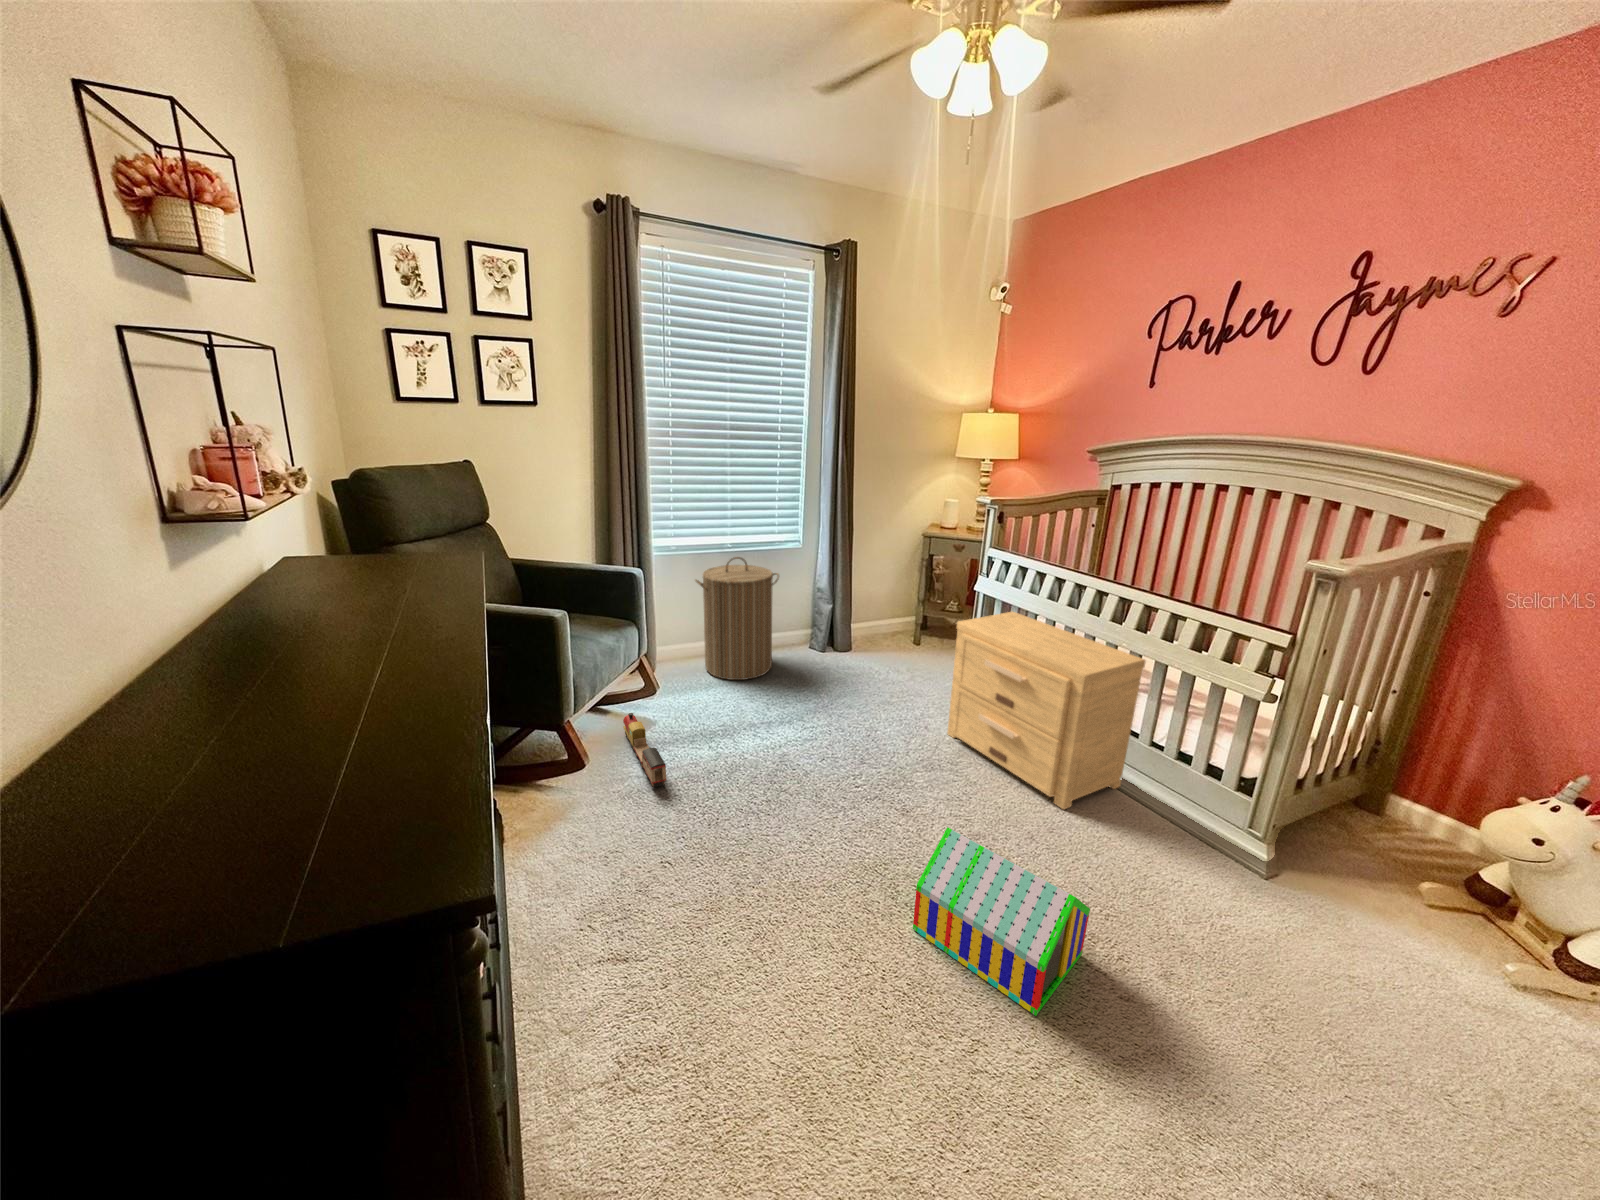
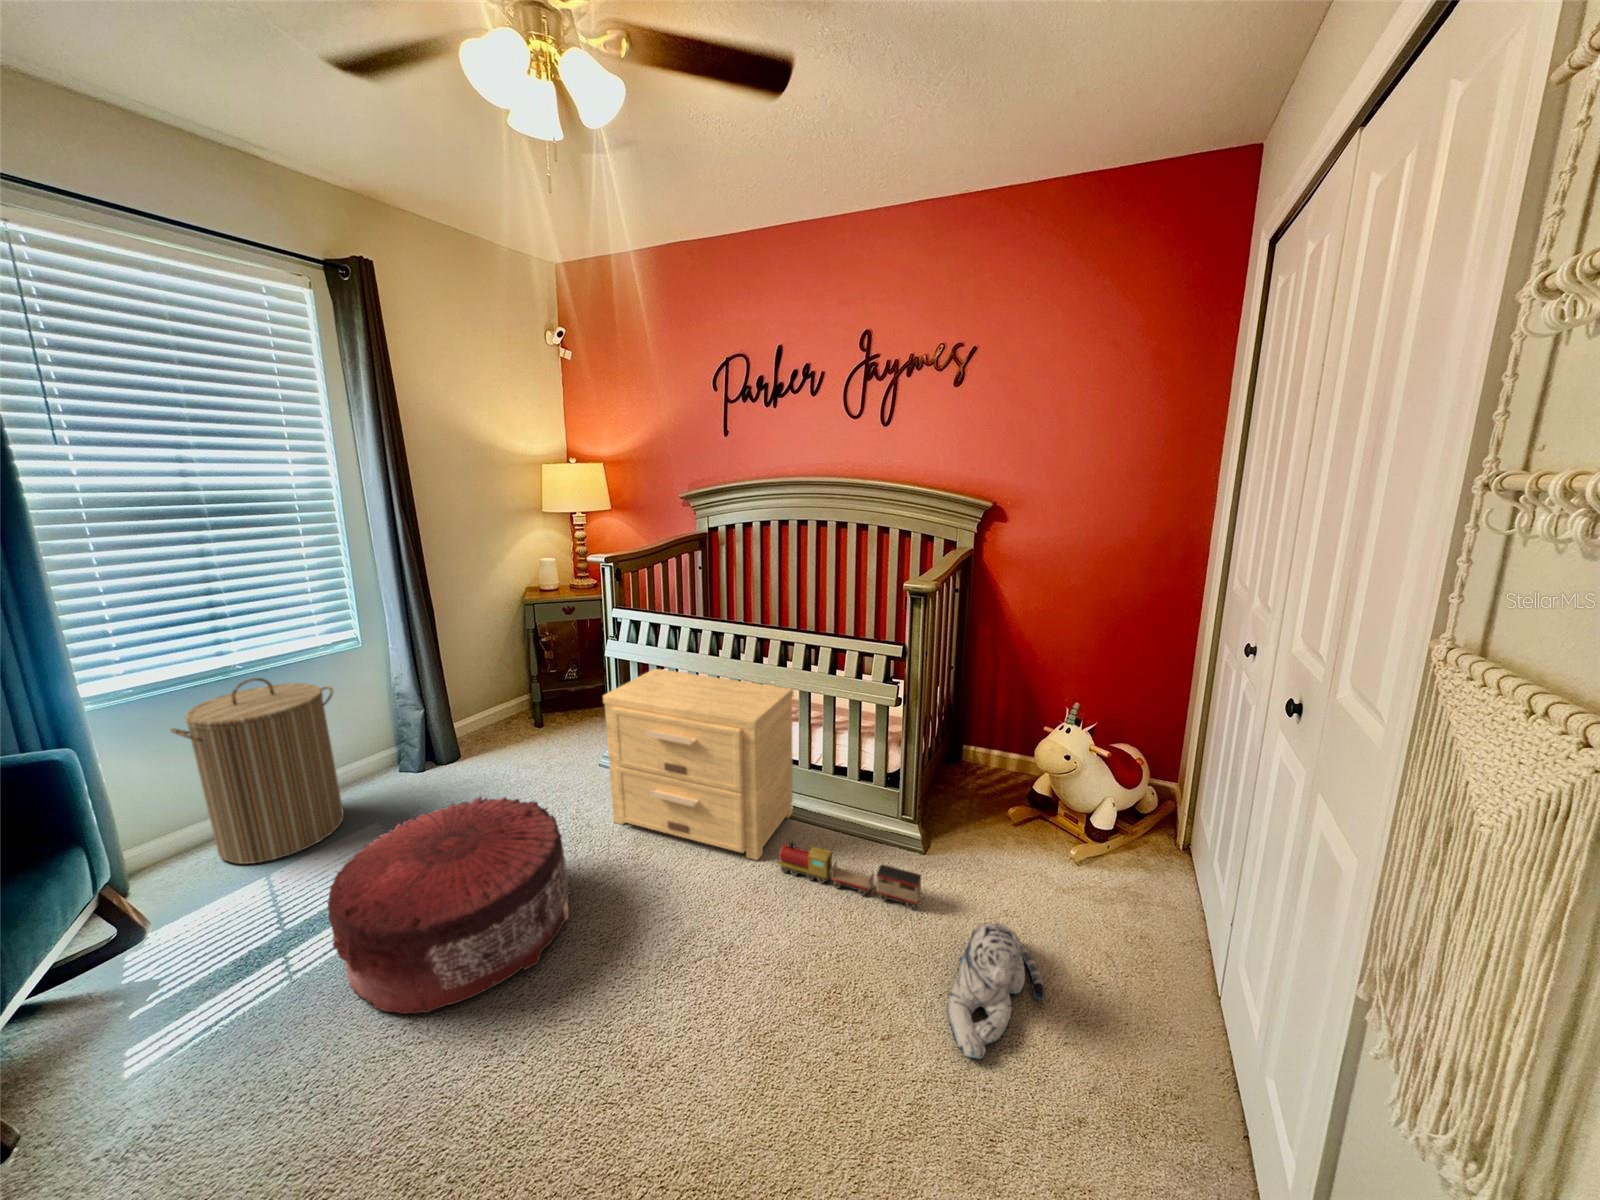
pouf: none [746,672,898,803] -> present [327,796,570,1014]
toy train: present [623,713,666,787] -> present [778,841,921,908]
toy house: present [913,827,1090,1016] -> none [661,956,837,1128]
plush toy: none [1201,948,1359,1070] -> present [947,923,1044,1059]

